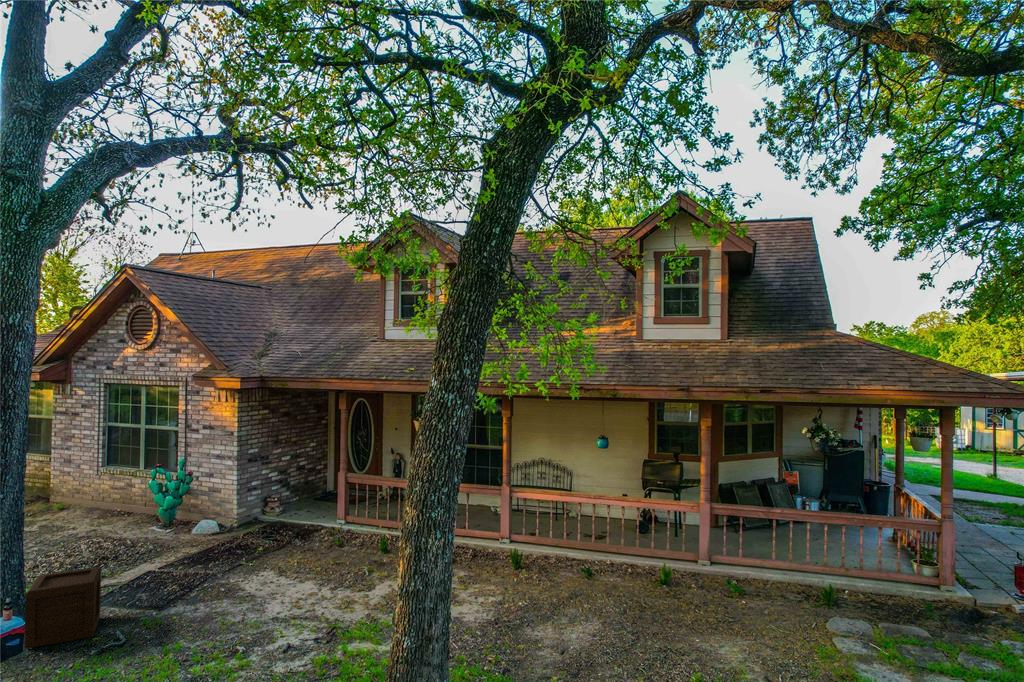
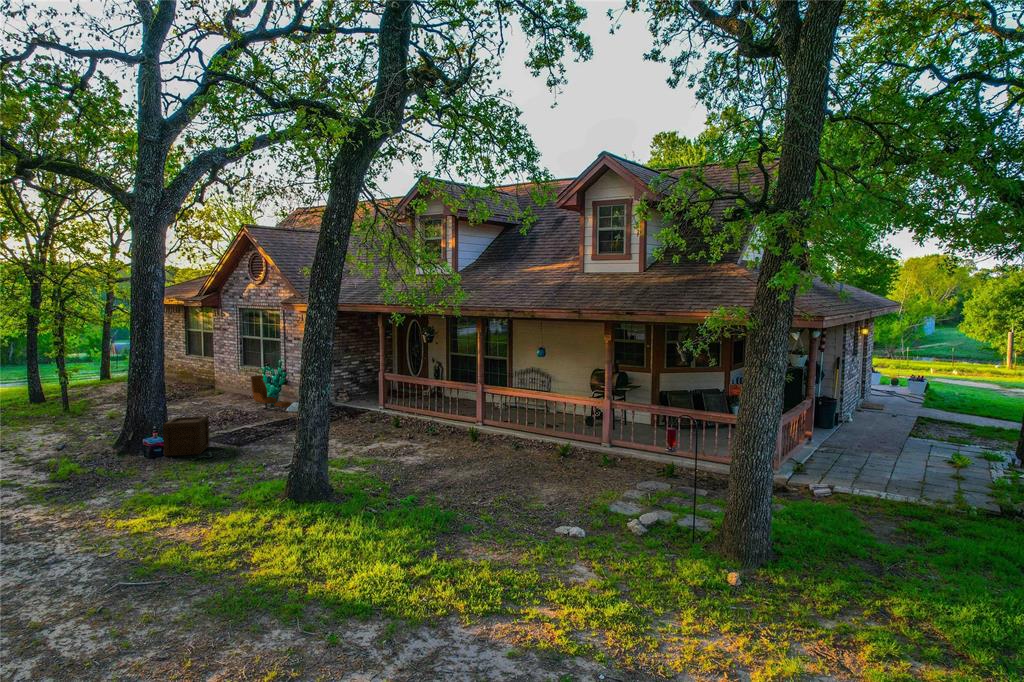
lounge chair: none [131,481,195,539] -> present [250,375,291,412]

